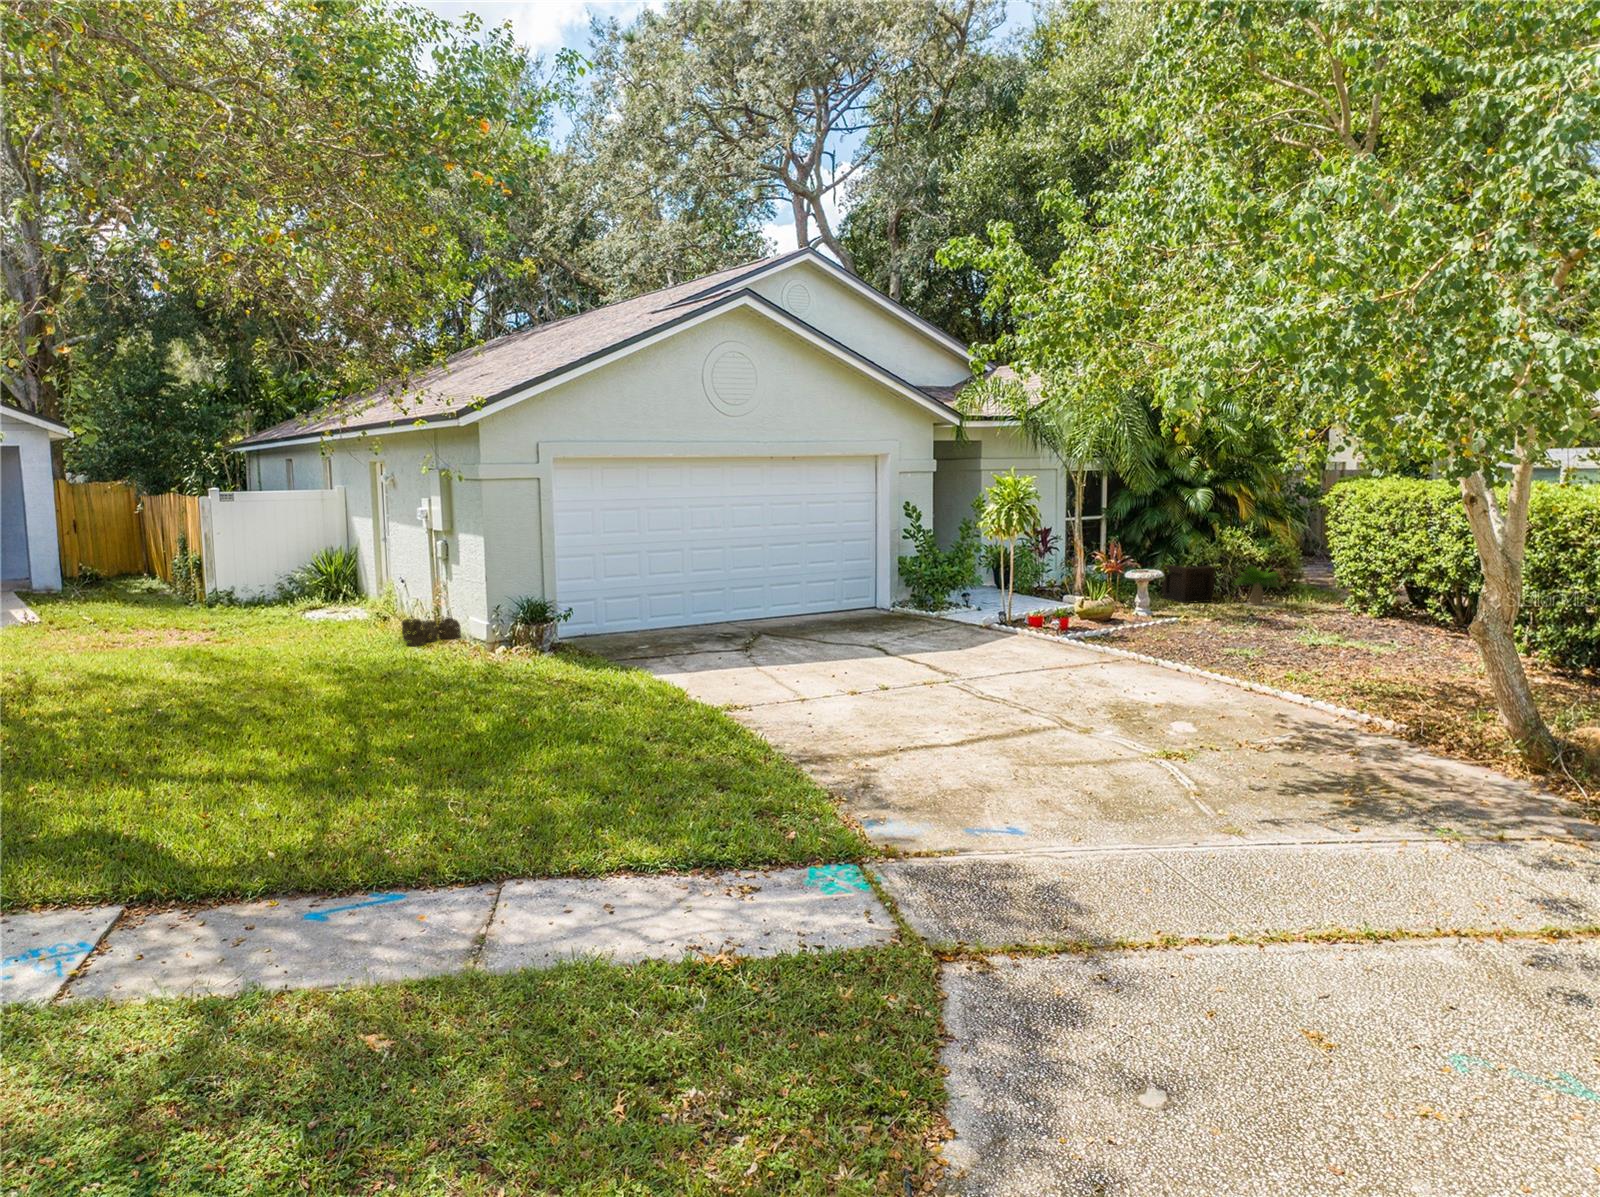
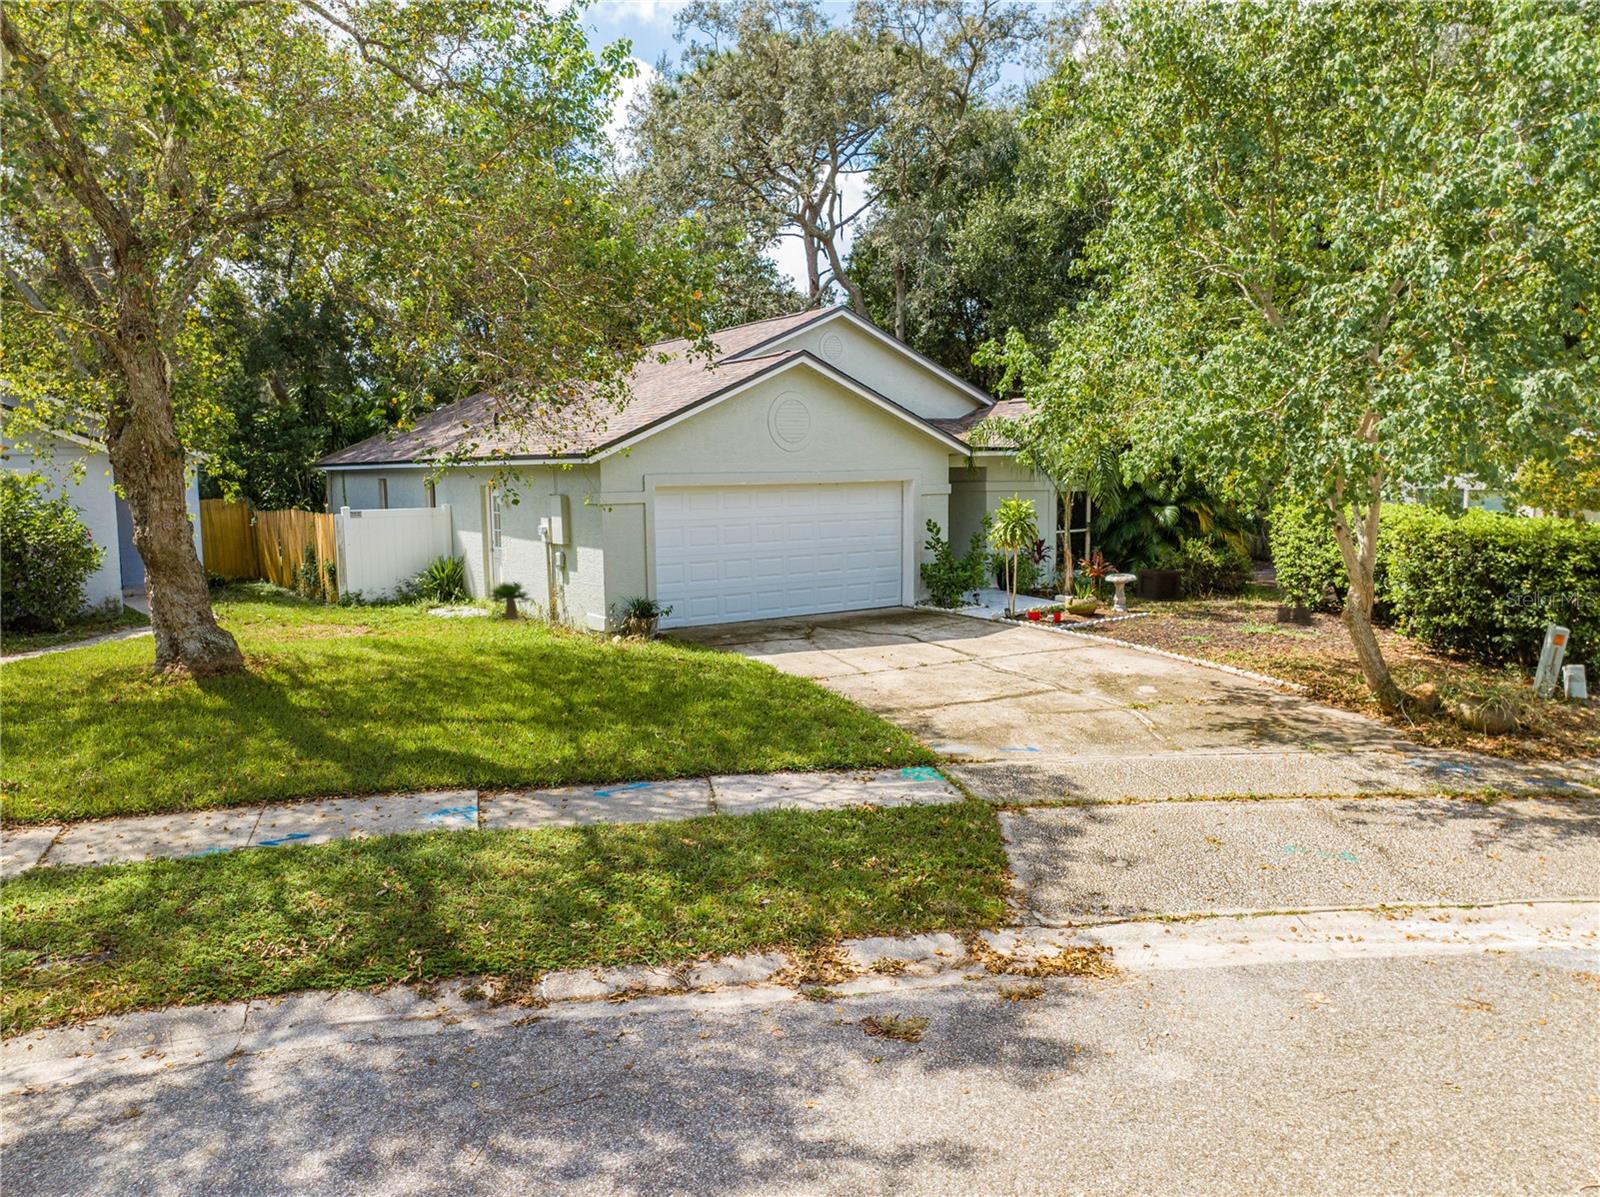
potted plant: present [1236,567,1281,605] -> present [490,582,530,619]
woven basket: present [402,617,461,646] -> present [1277,605,1313,626]

